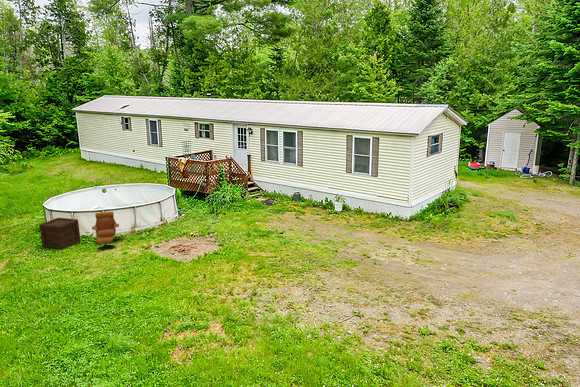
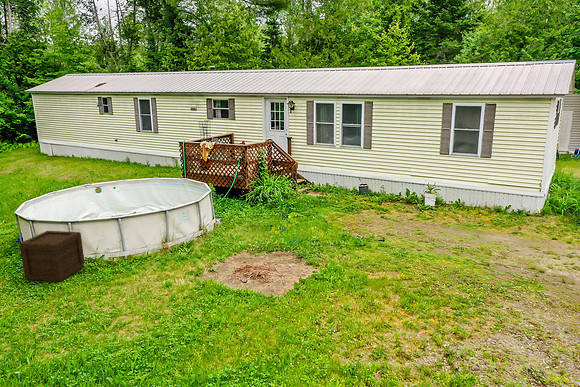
lounge chair: present [92,212,119,251] -> none [104,218,147,282]

